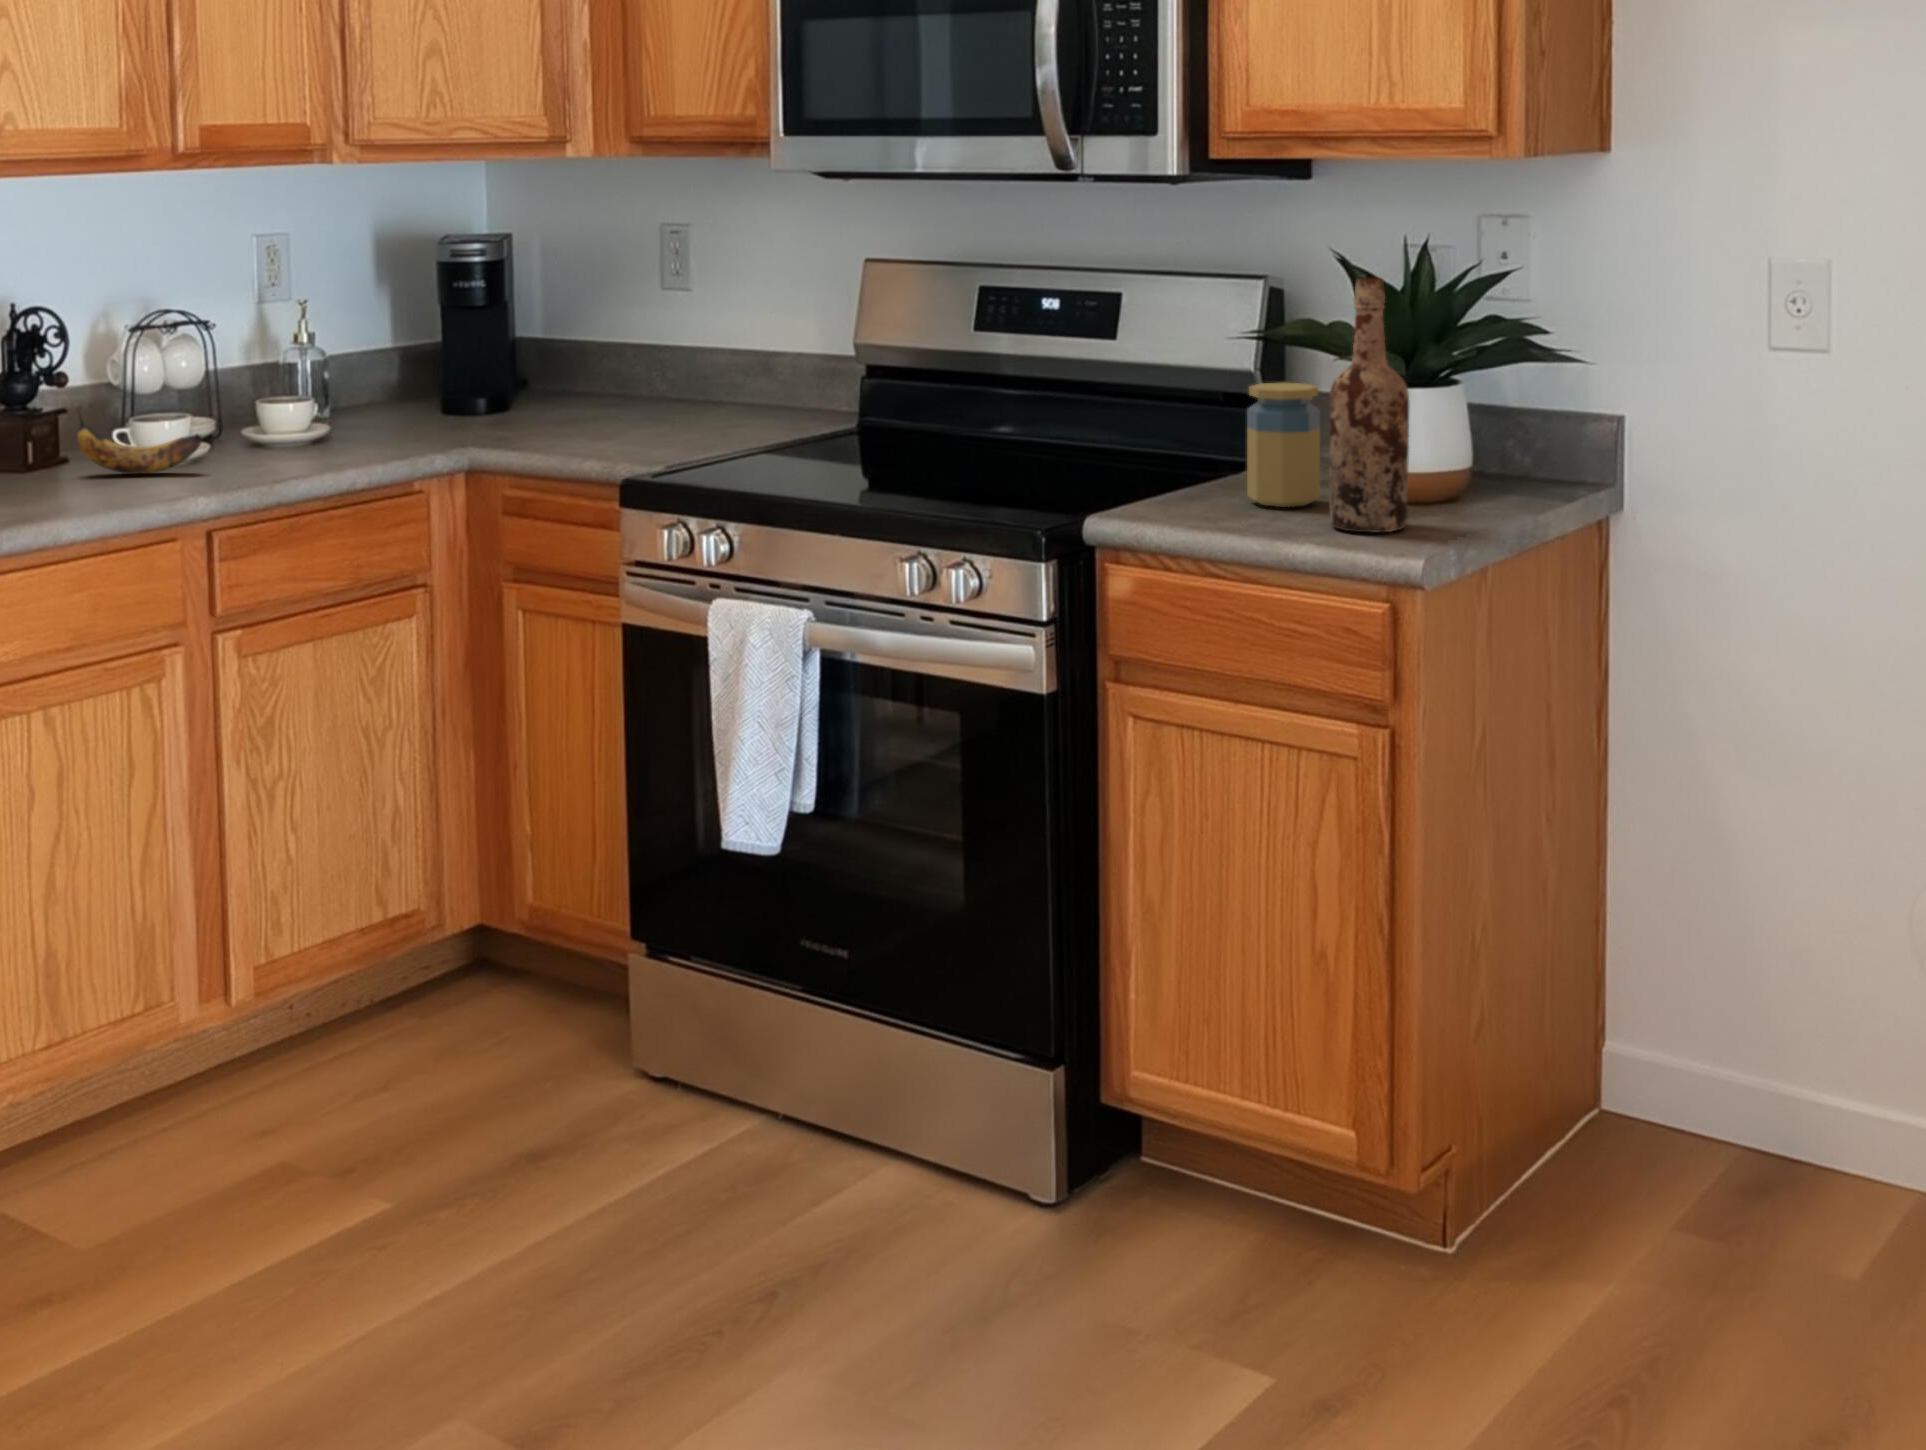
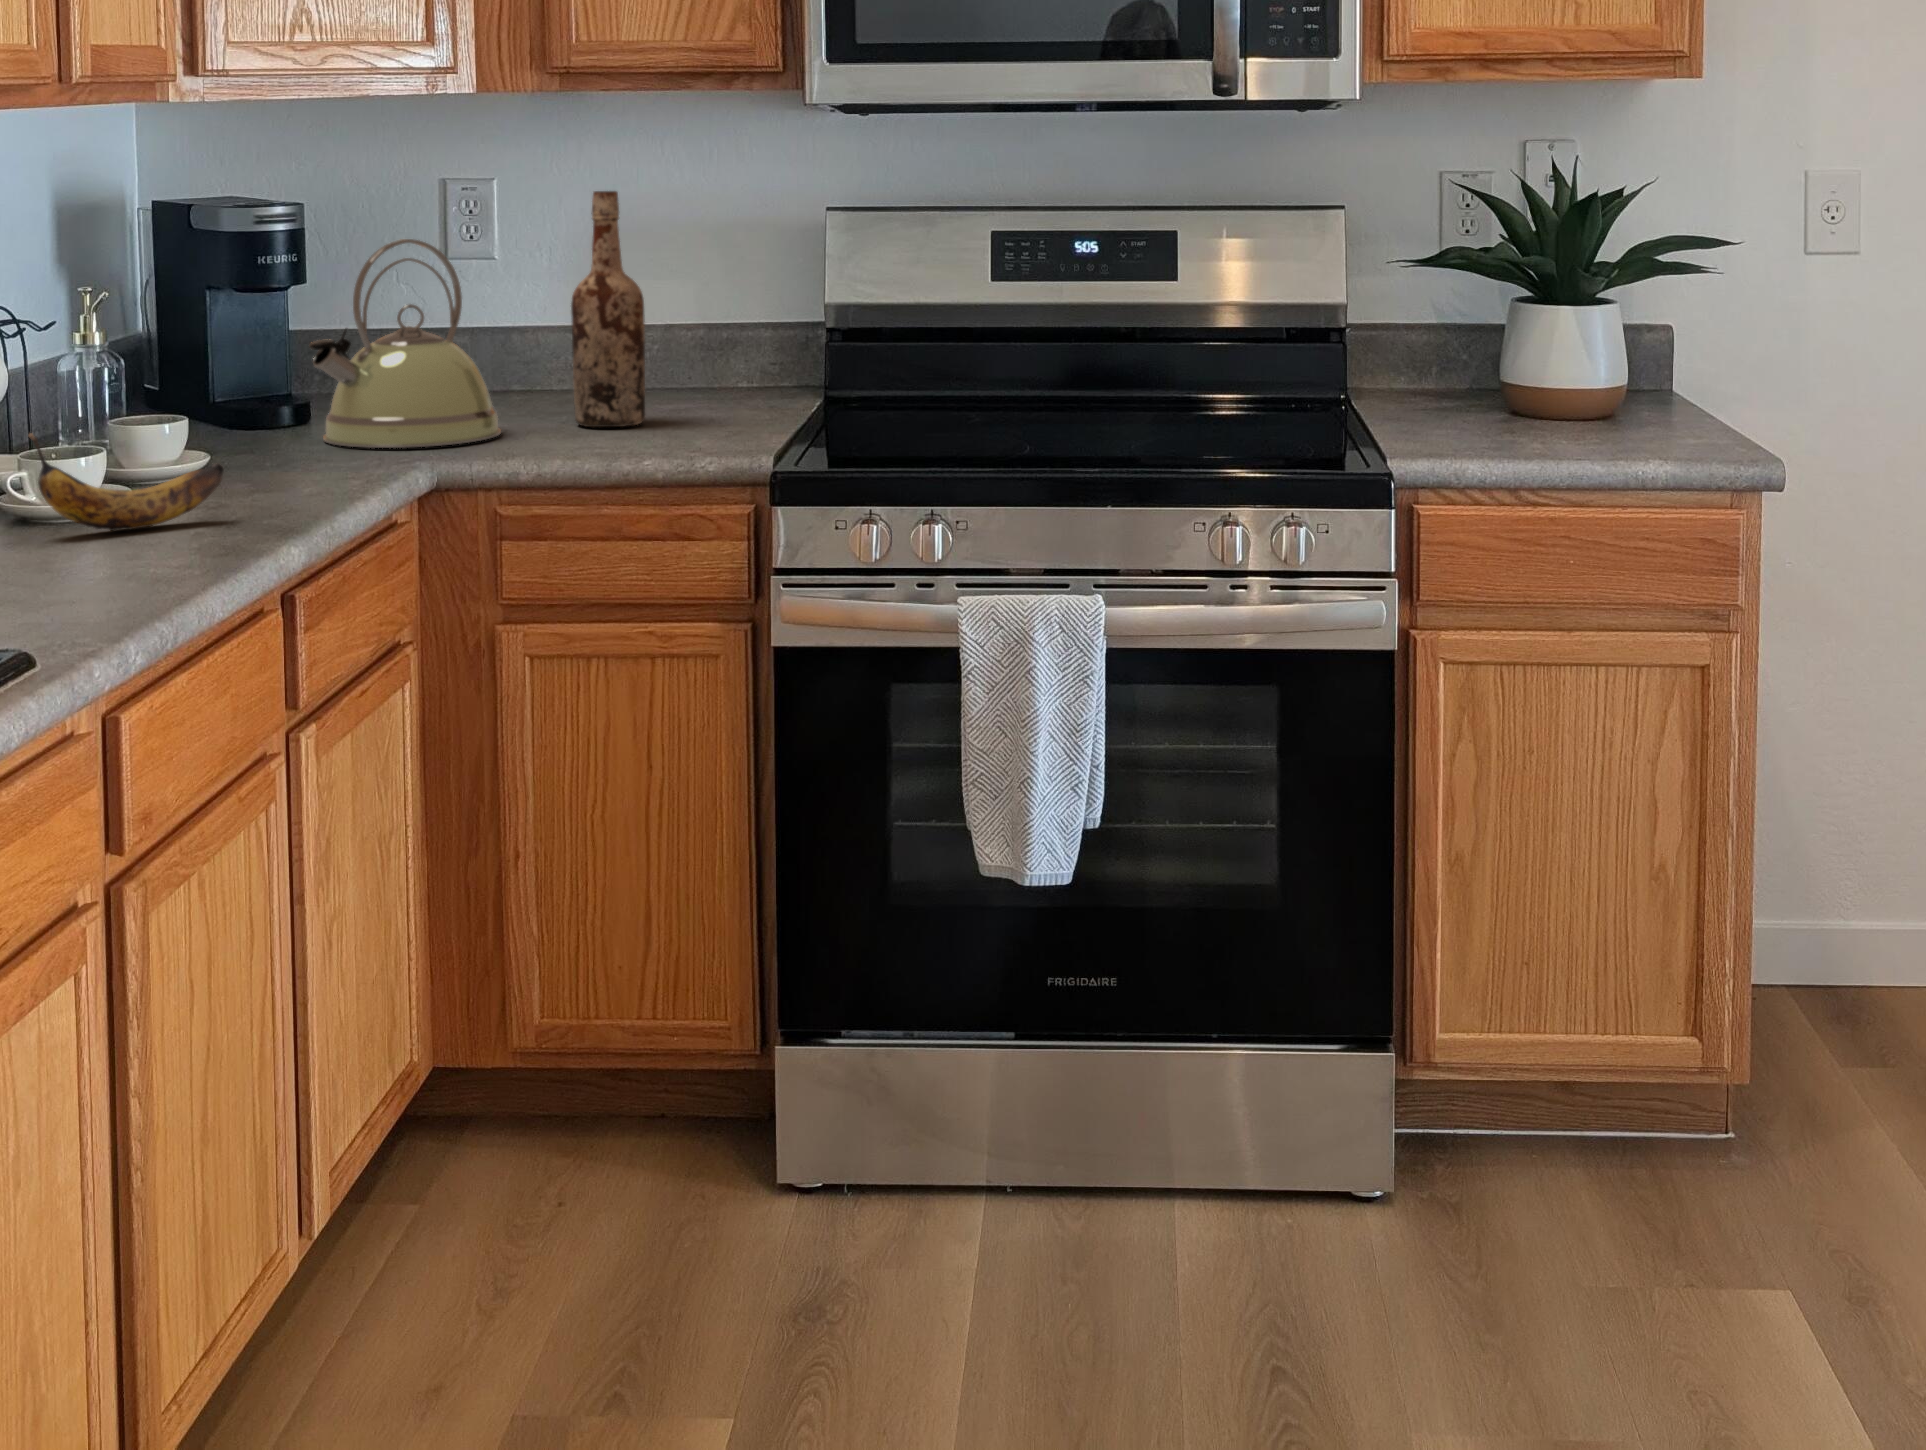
kettle: none [426,270,584,432] -> present [309,239,501,448]
wine bottle: present [1329,277,1409,532] -> present [571,191,645,427]
jar: present [1247,382,1320,507] -> none [1438,310,1512,434]

